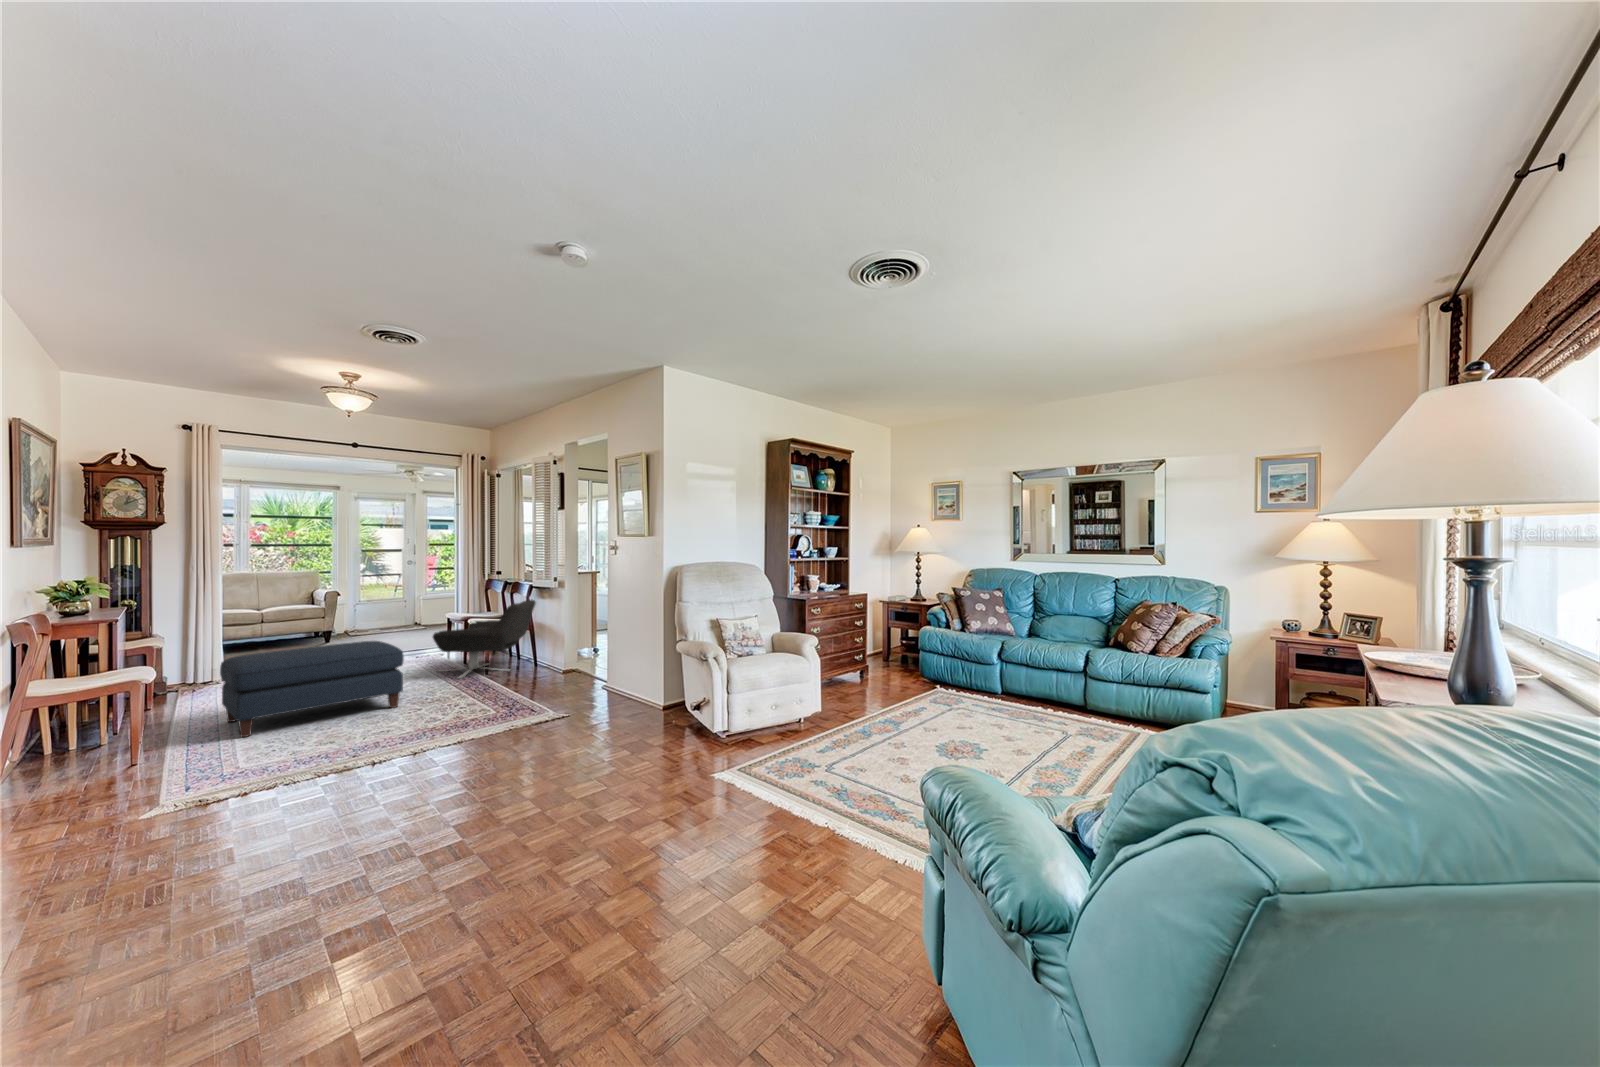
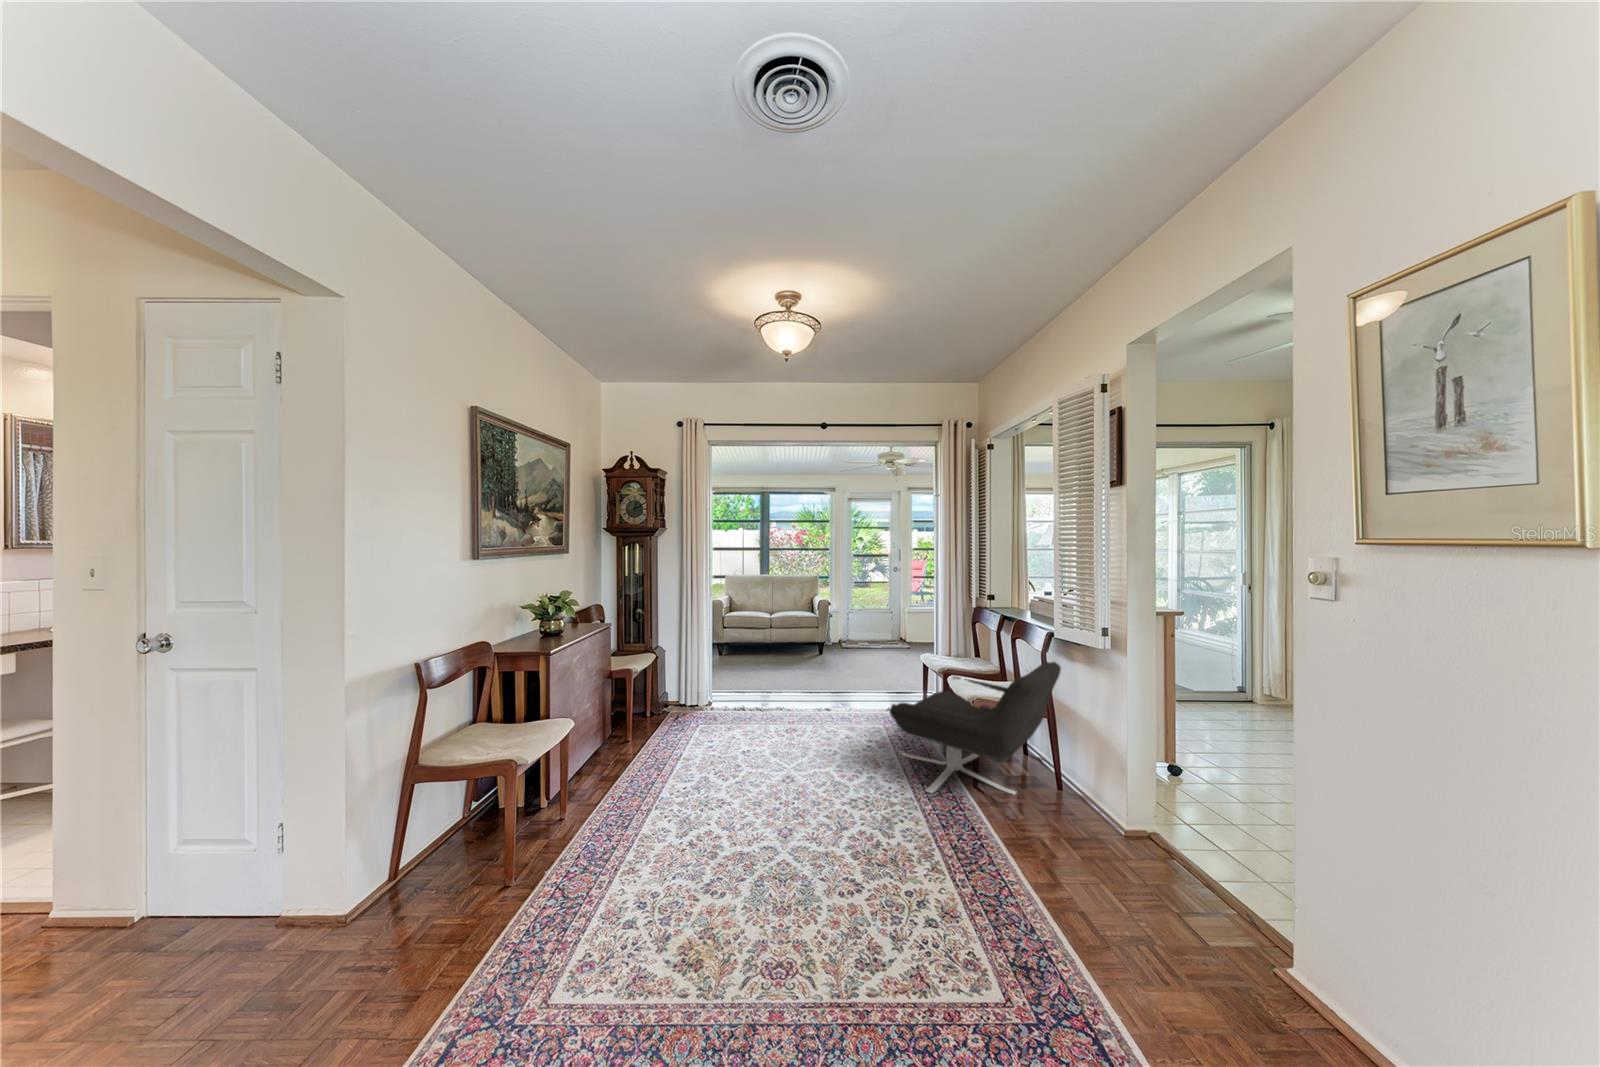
ottoman: present [220,641,404,737] -> none [580,713,824,883]

